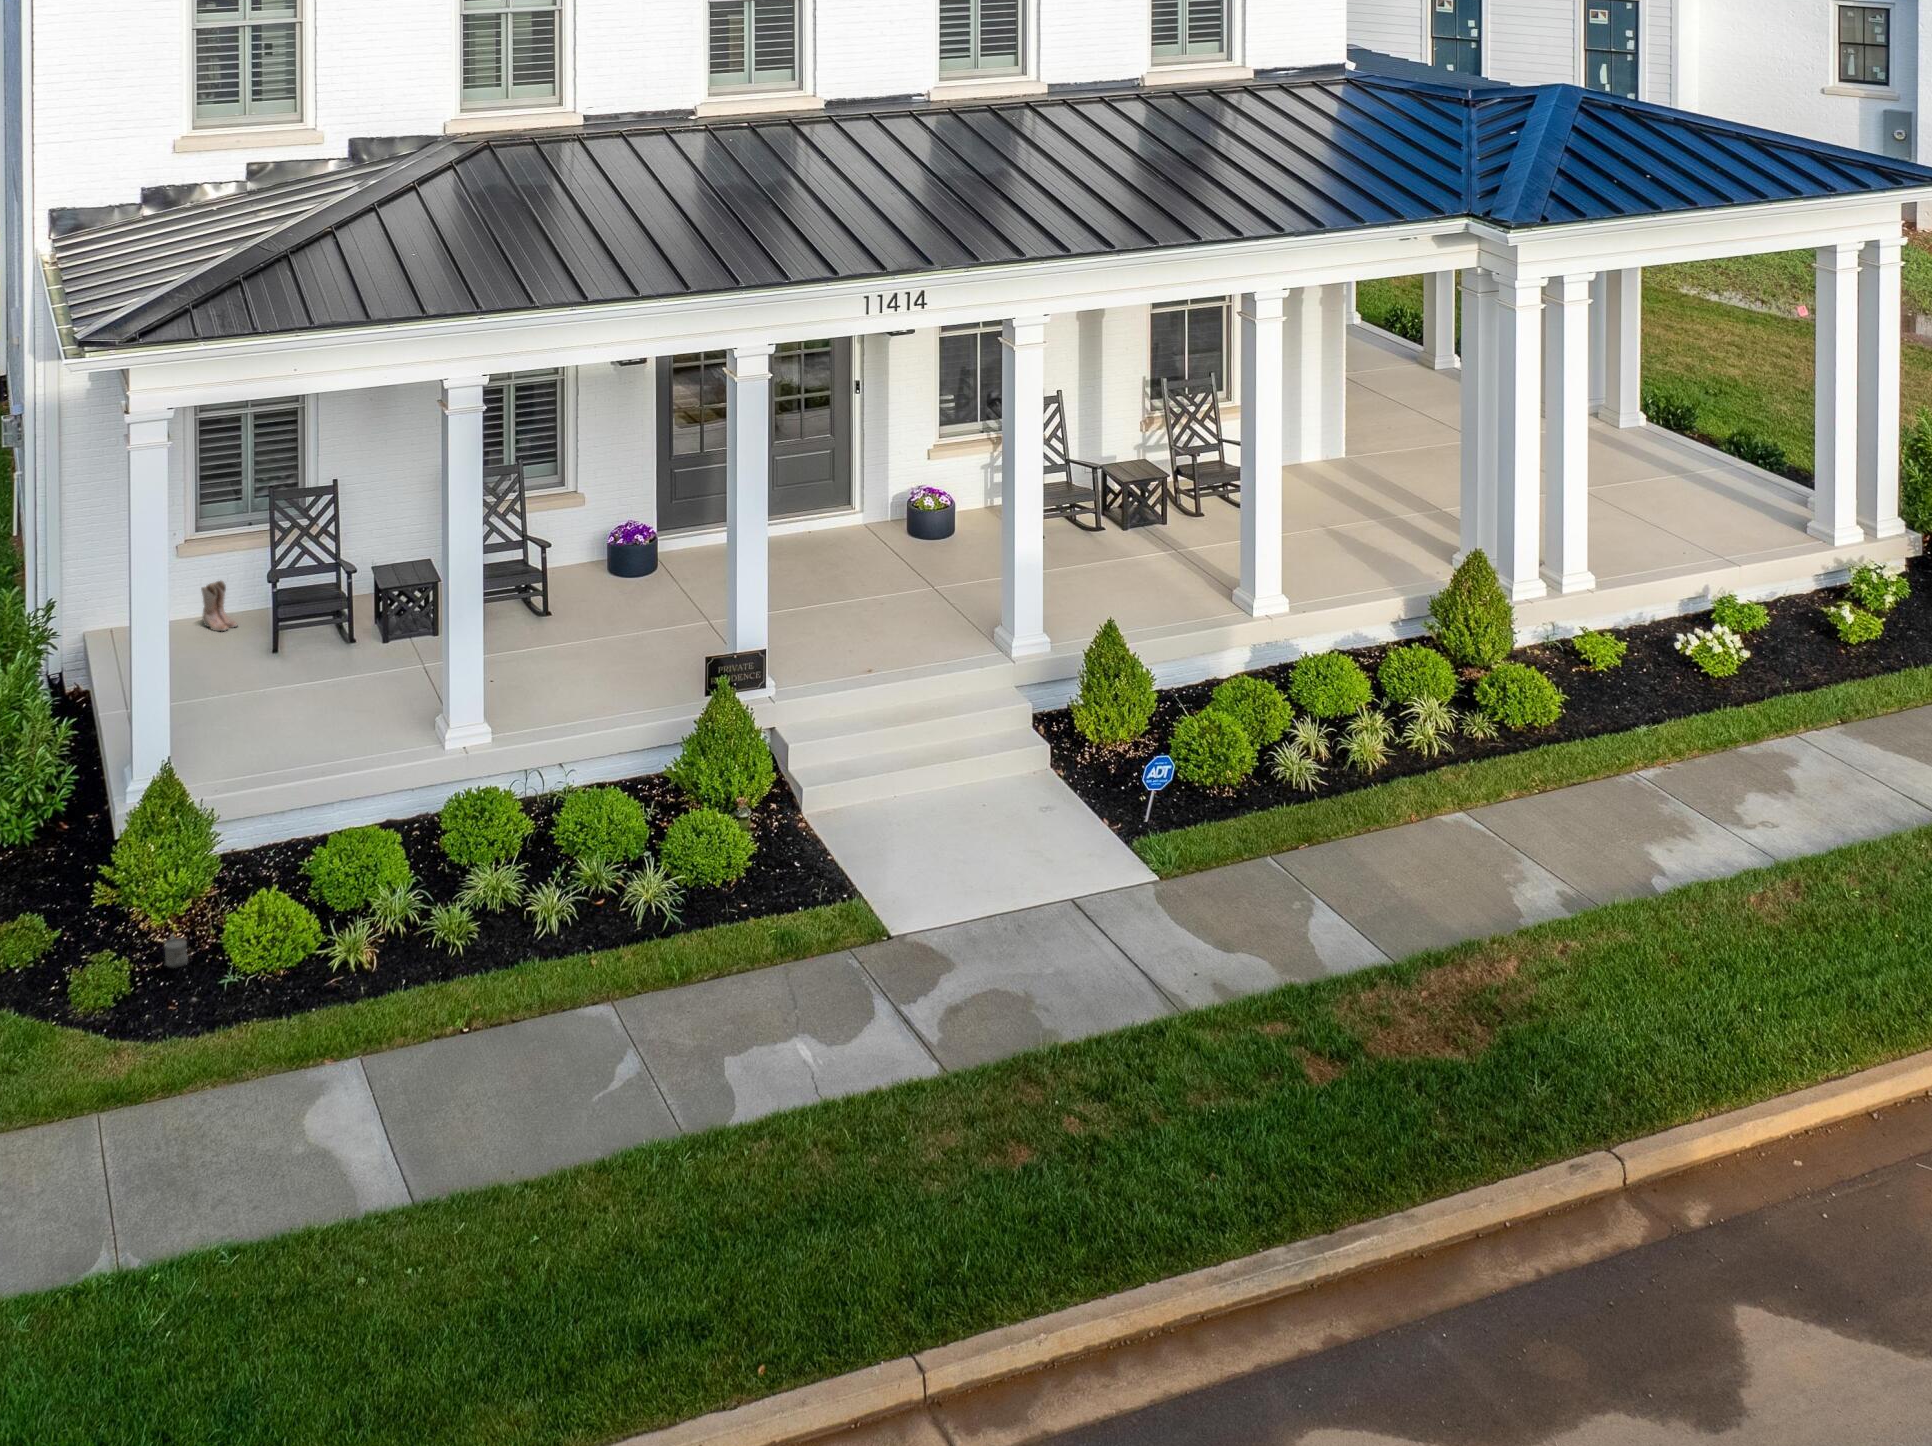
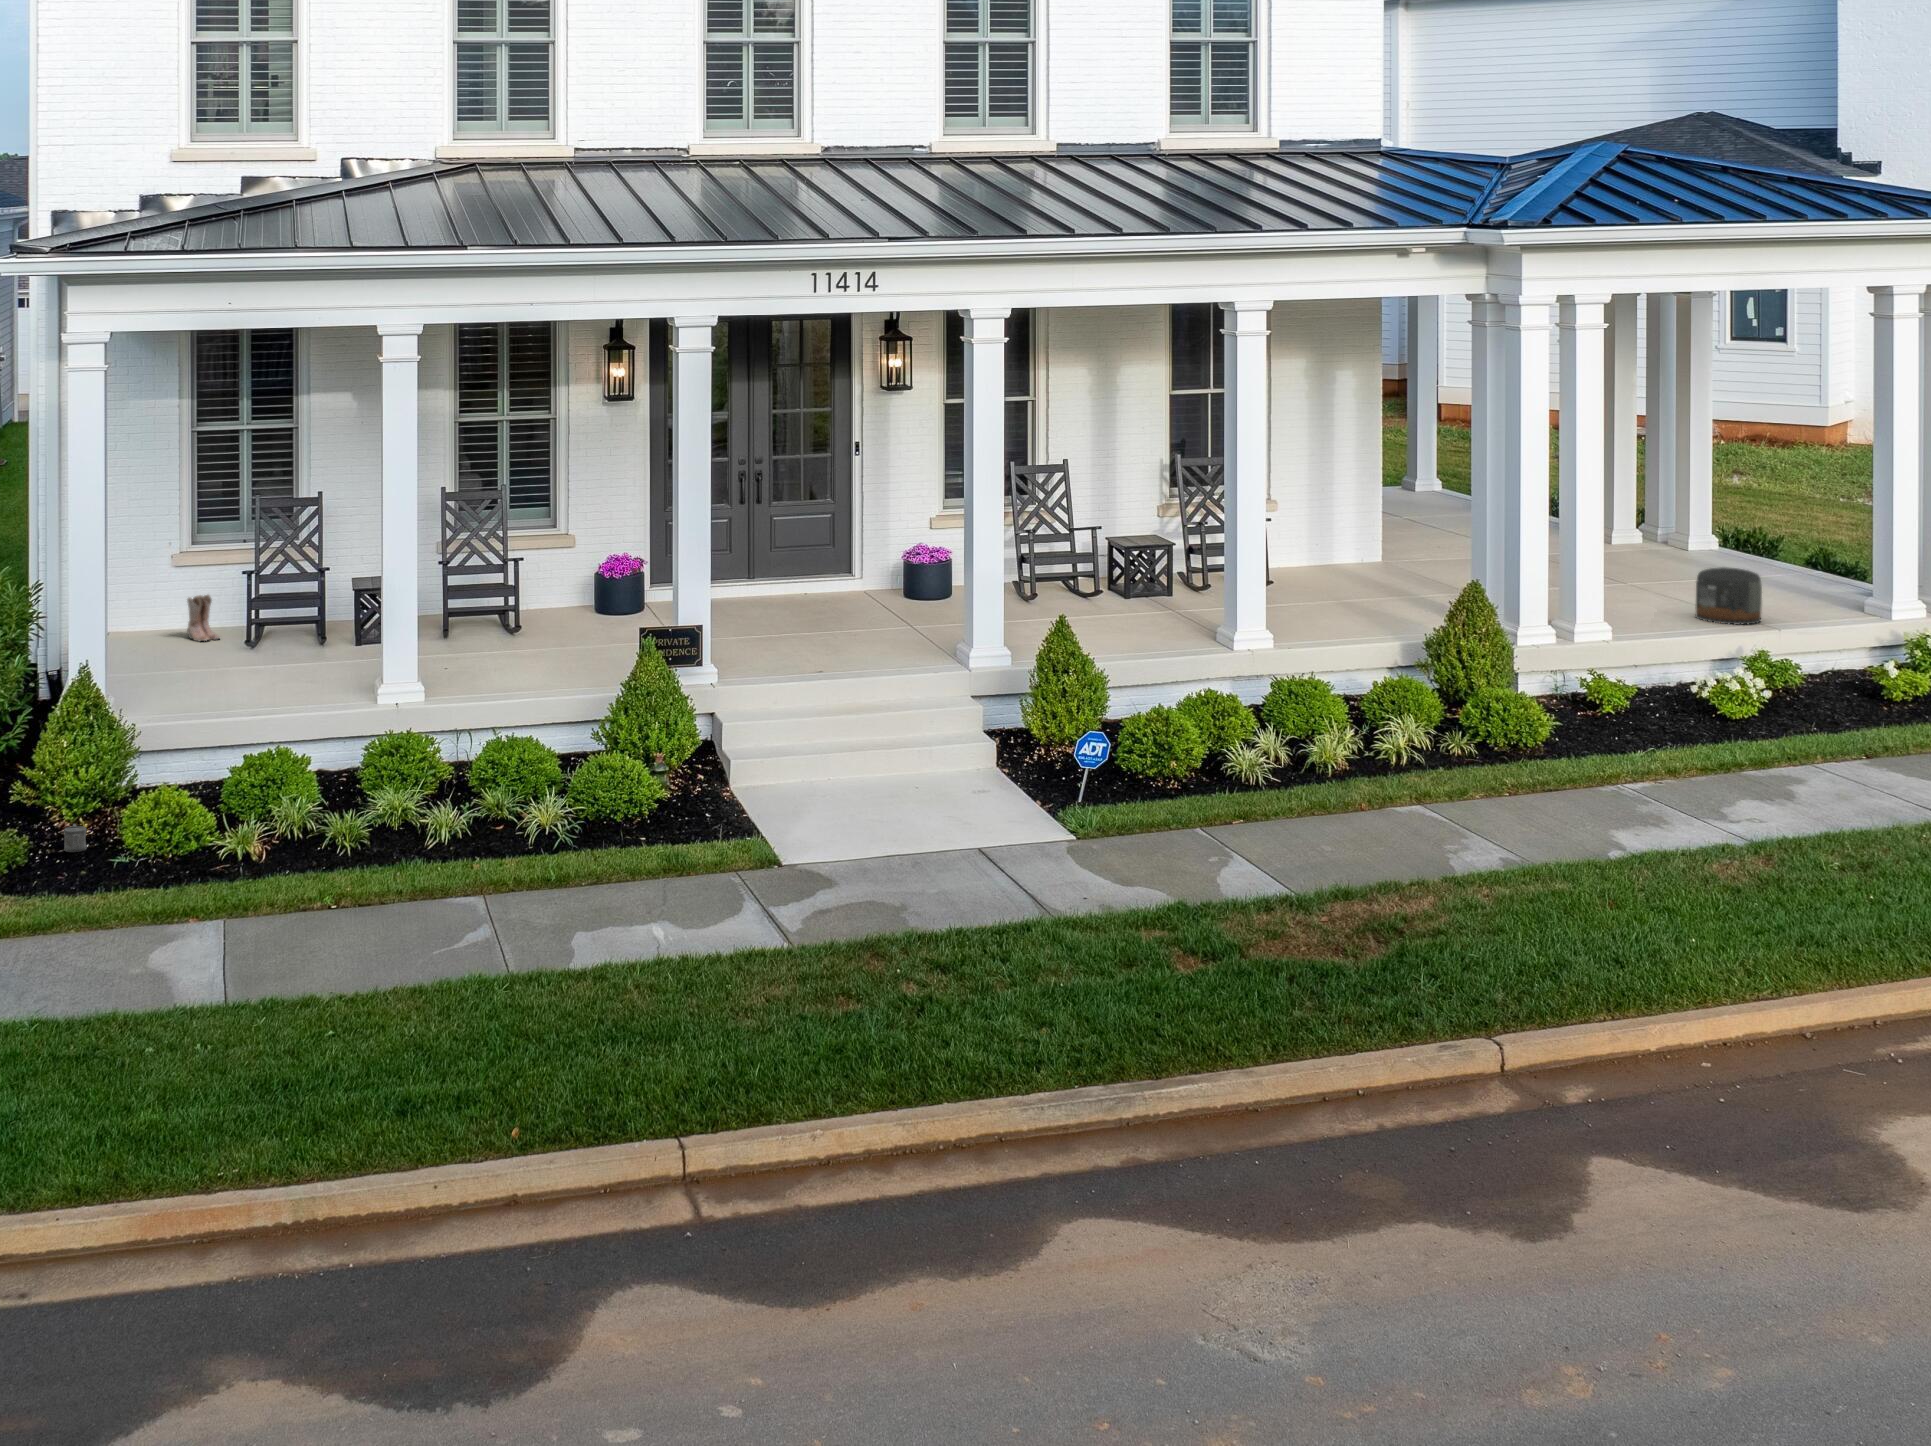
pouf: none [1655,496,1719,555] -> present [1696,567,1762,625]

